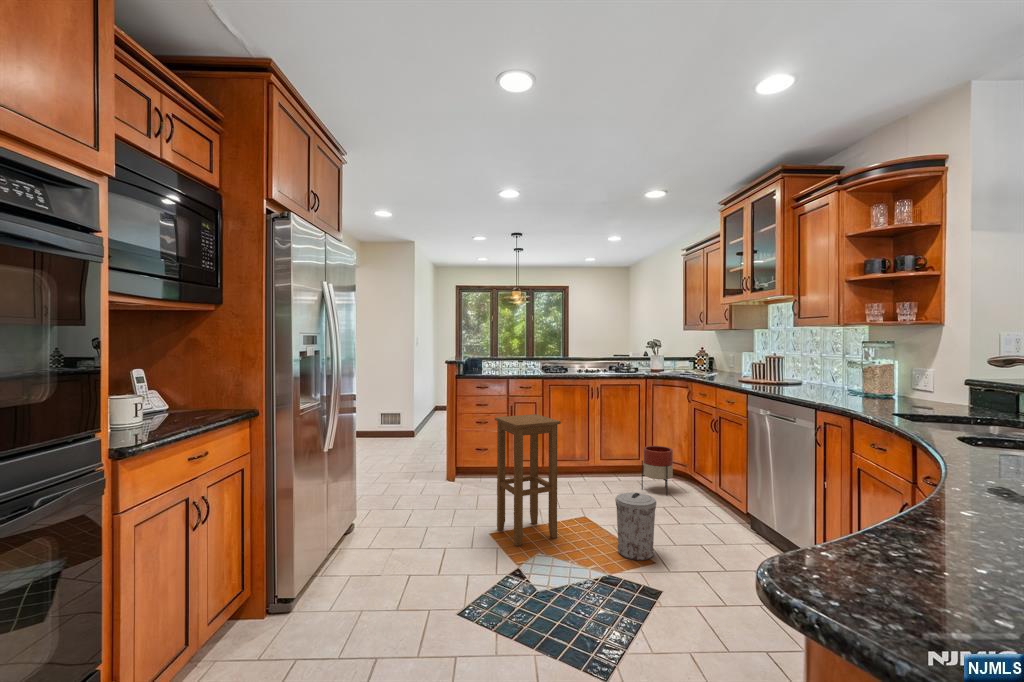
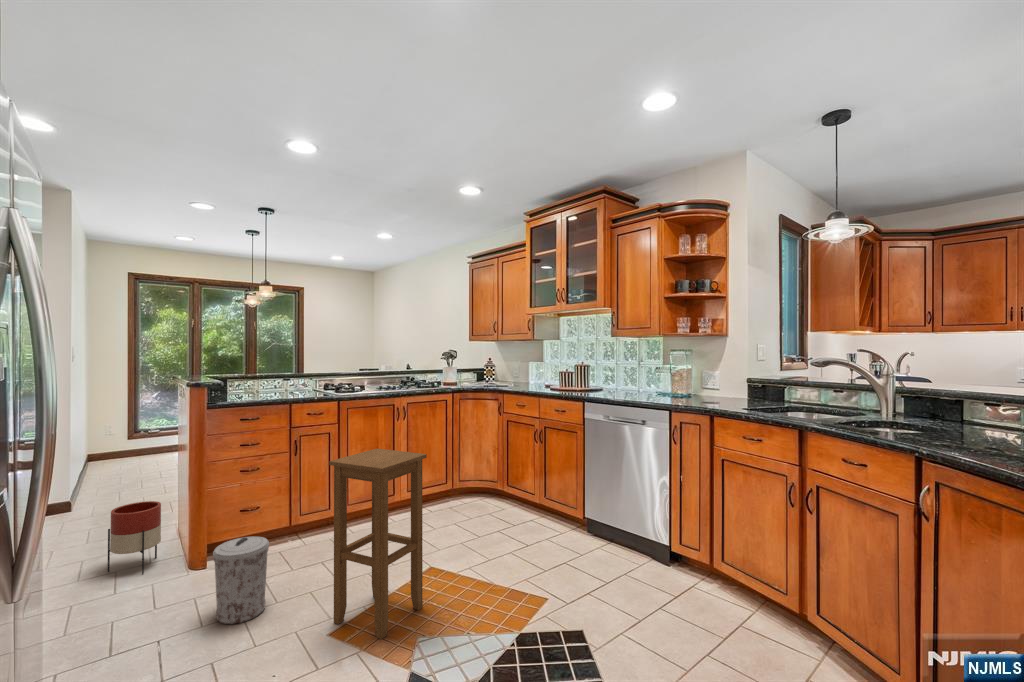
planter: present [642,446,673,495] -> present [108,501,161,574]
trash can: present [615,493,656,560] -> present [213,536,269,624]

